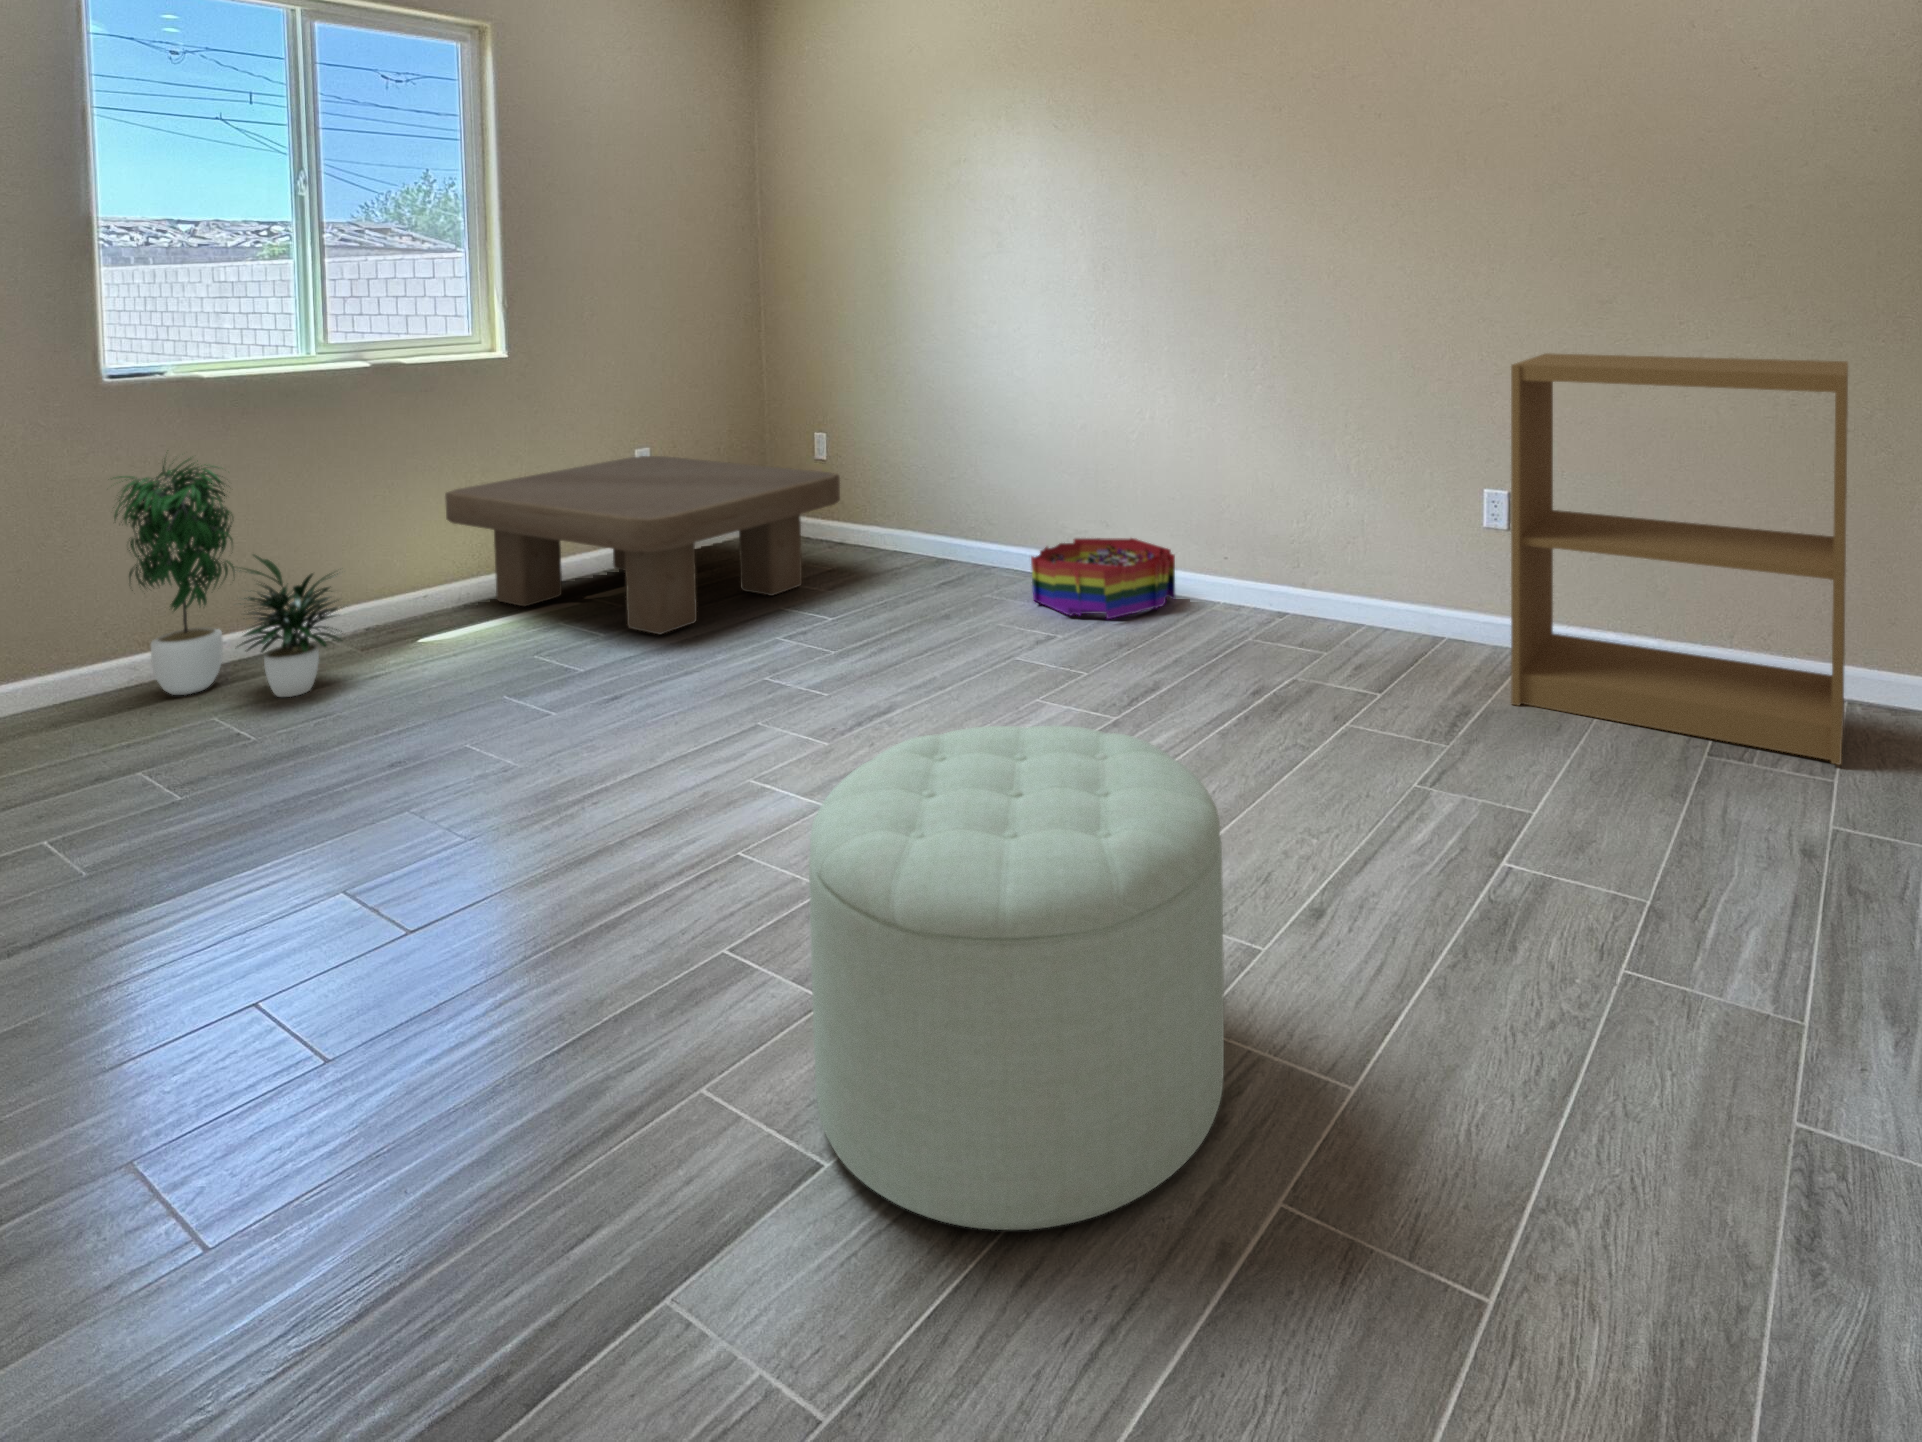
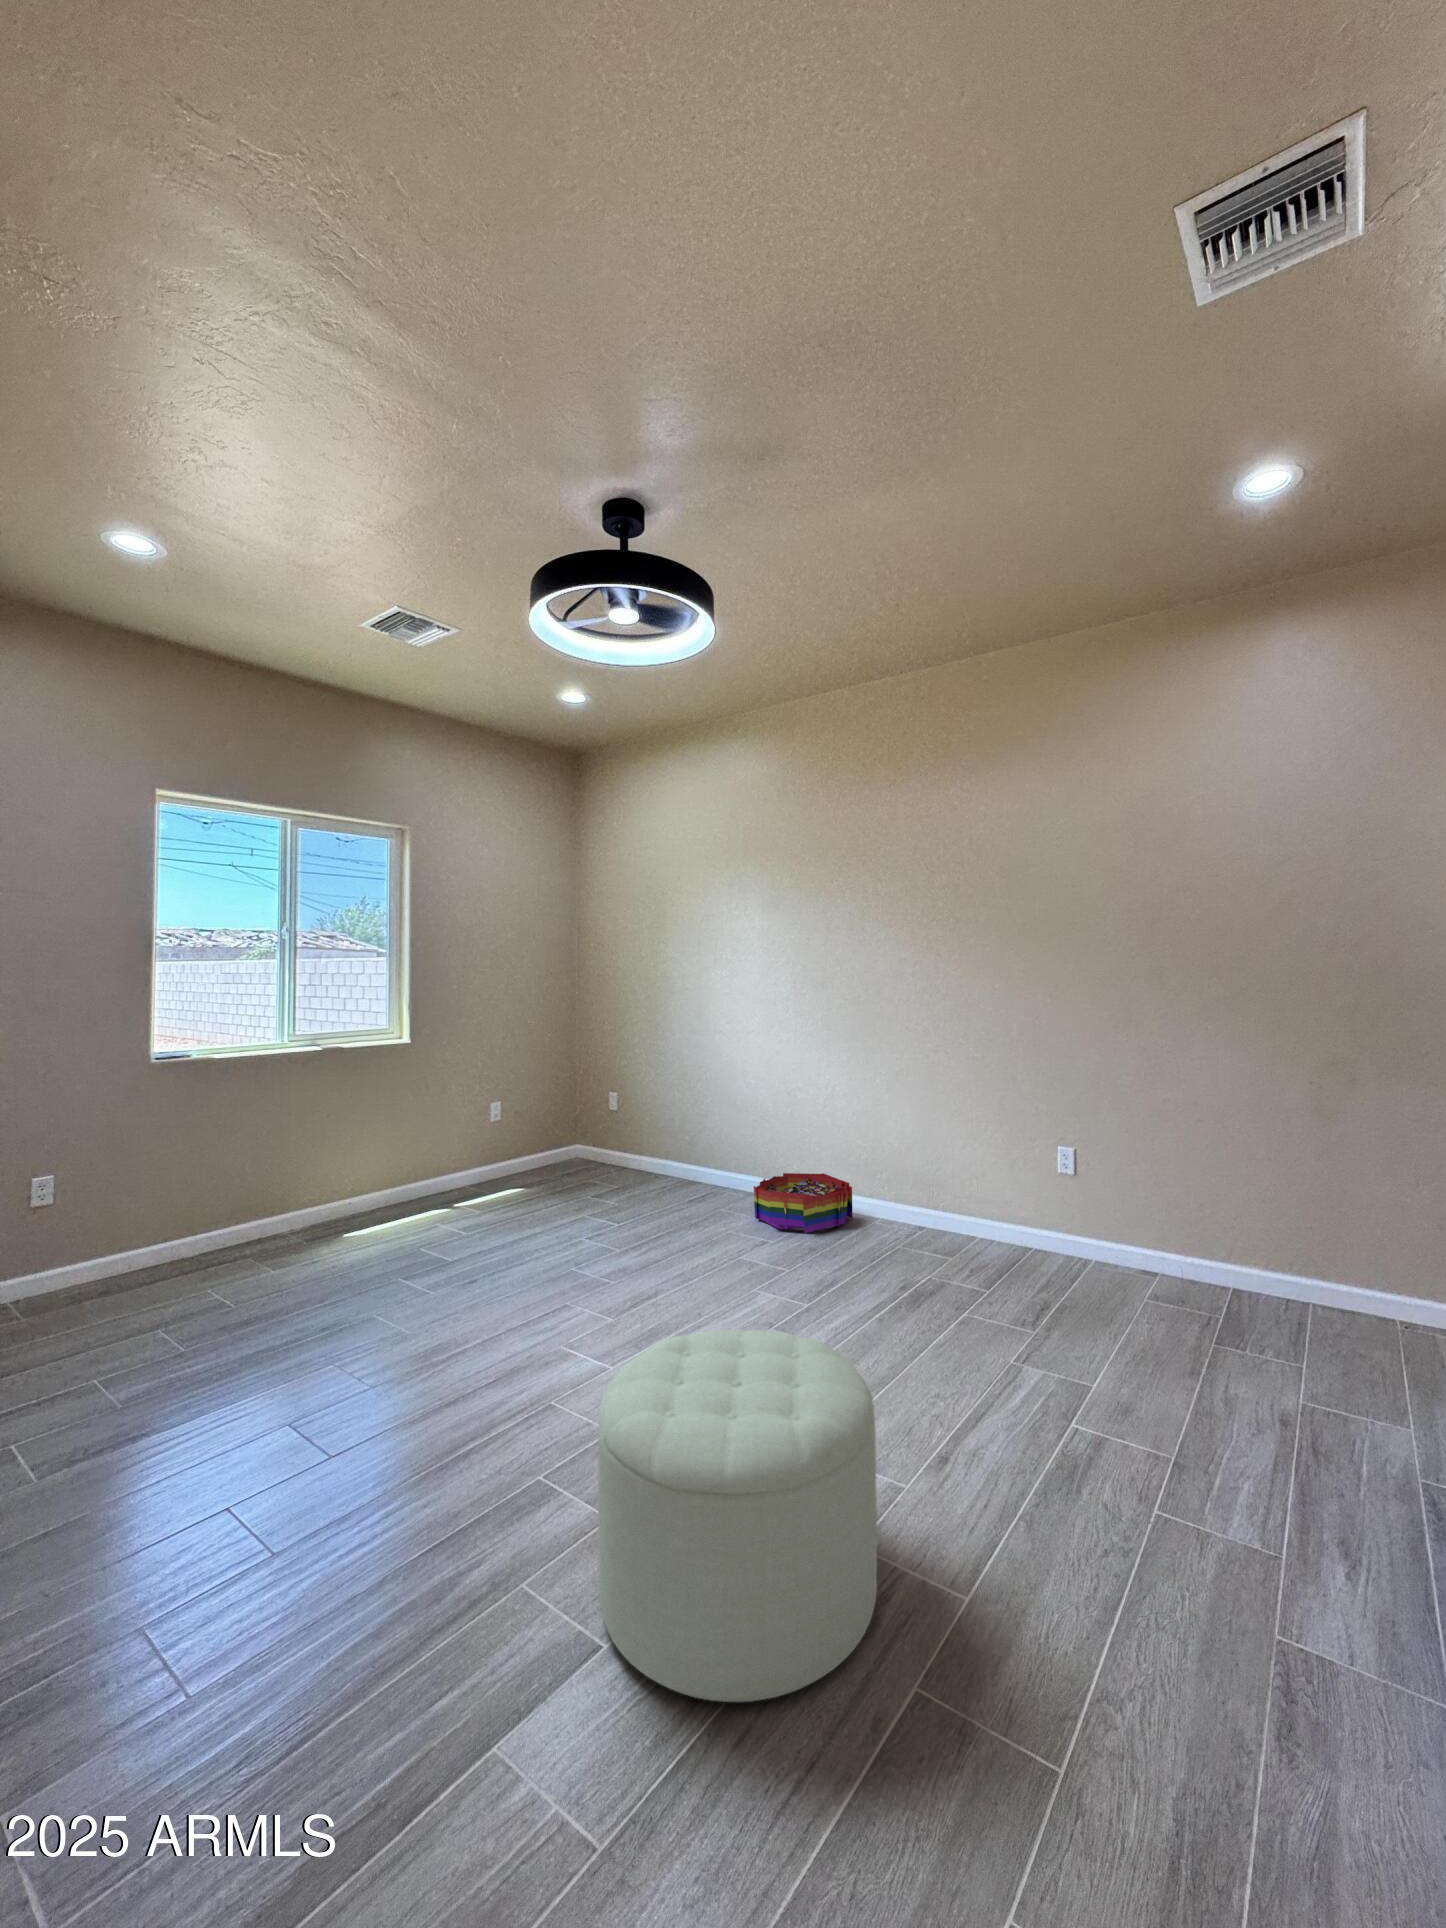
bookshelf: present [1511,353,1848,765] -> none [1079,1057,1319,1359]
coffee table: present [445,456,840,634] -> none [363,1108,625,1238]
potted plant: present [114,459,342,697] -> none [145,1109,299,1279]

